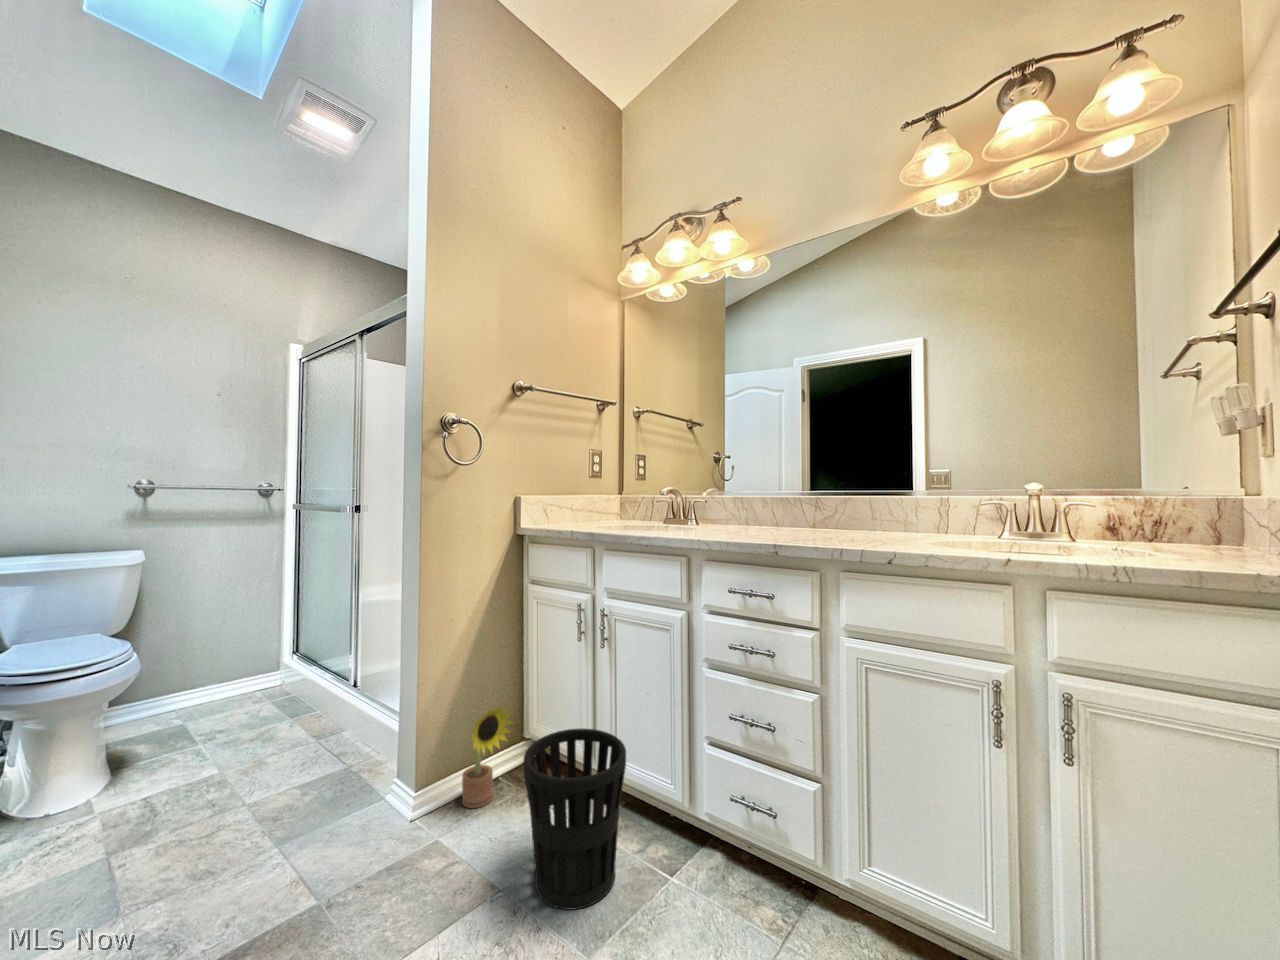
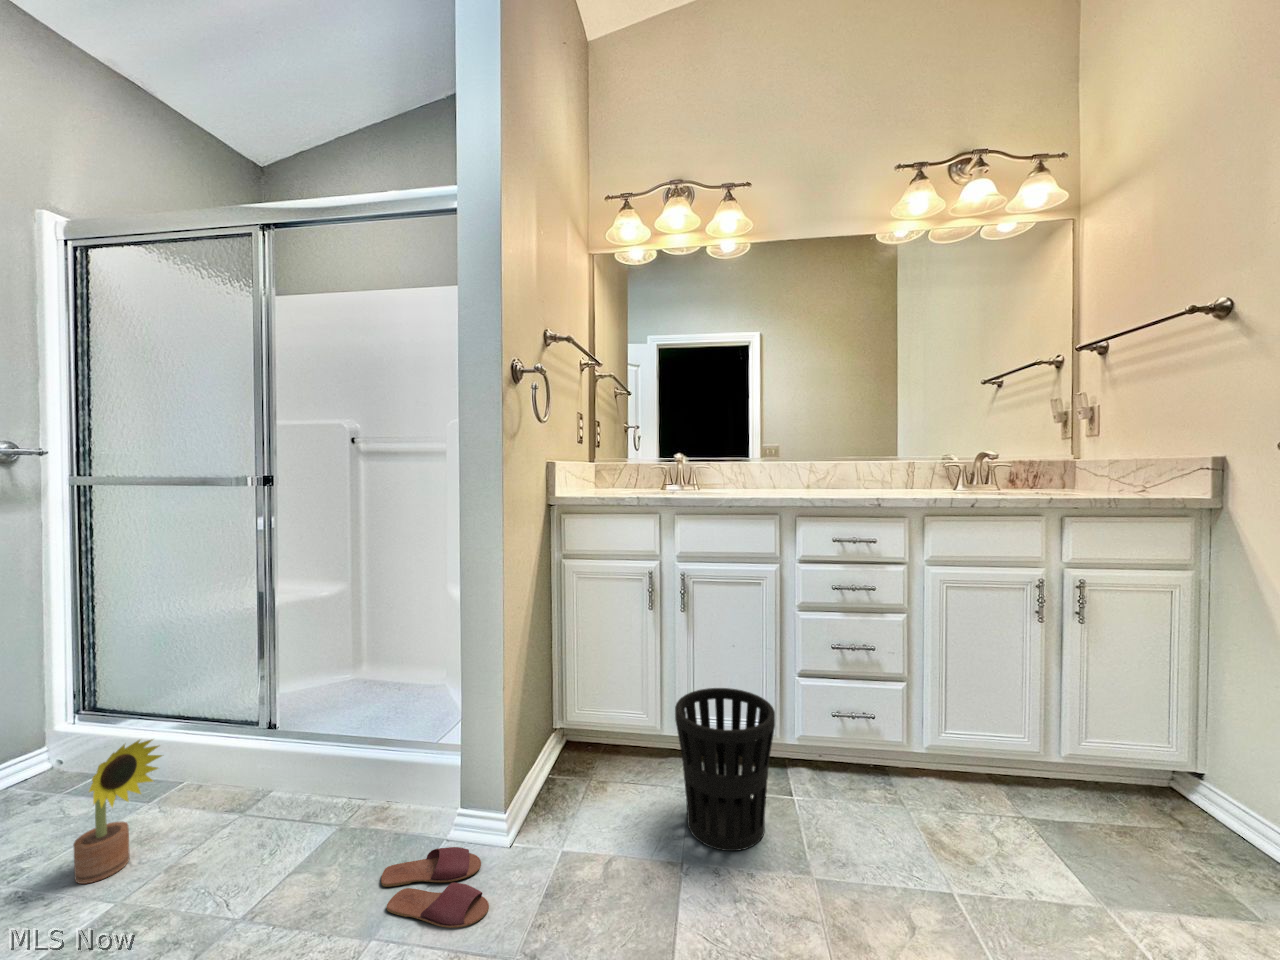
decorative plant: present [462,707,513,808] -> present [73,740,162,884]
slippers: none [297,804,380,871] -> present [381,847,489,928]

